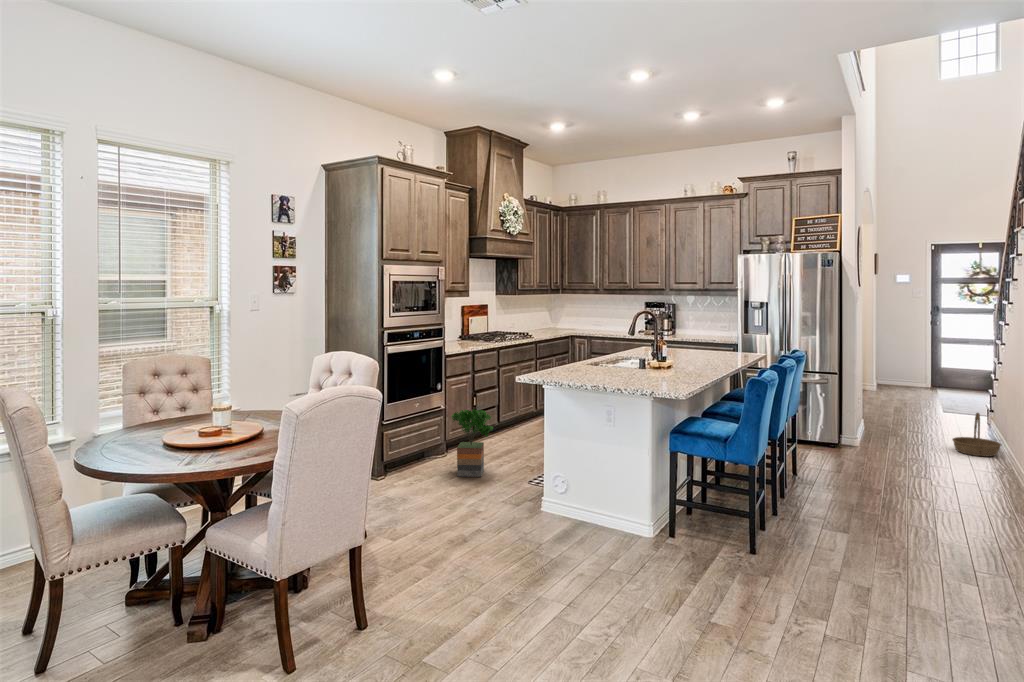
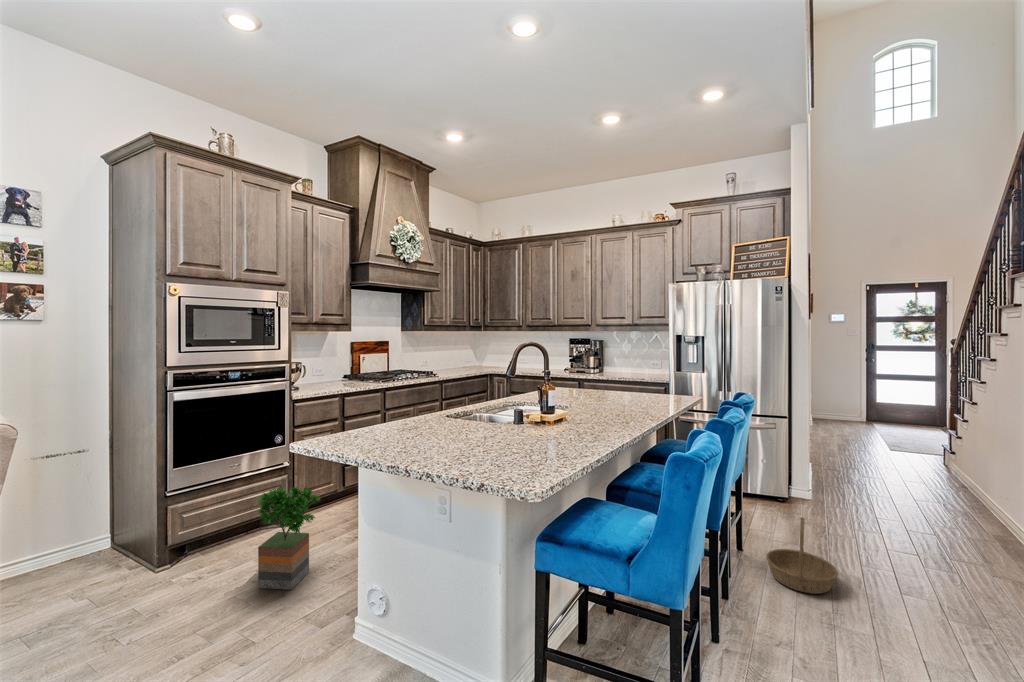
basket: present [952,413,1001,456] -> present [766,517,838,594]

